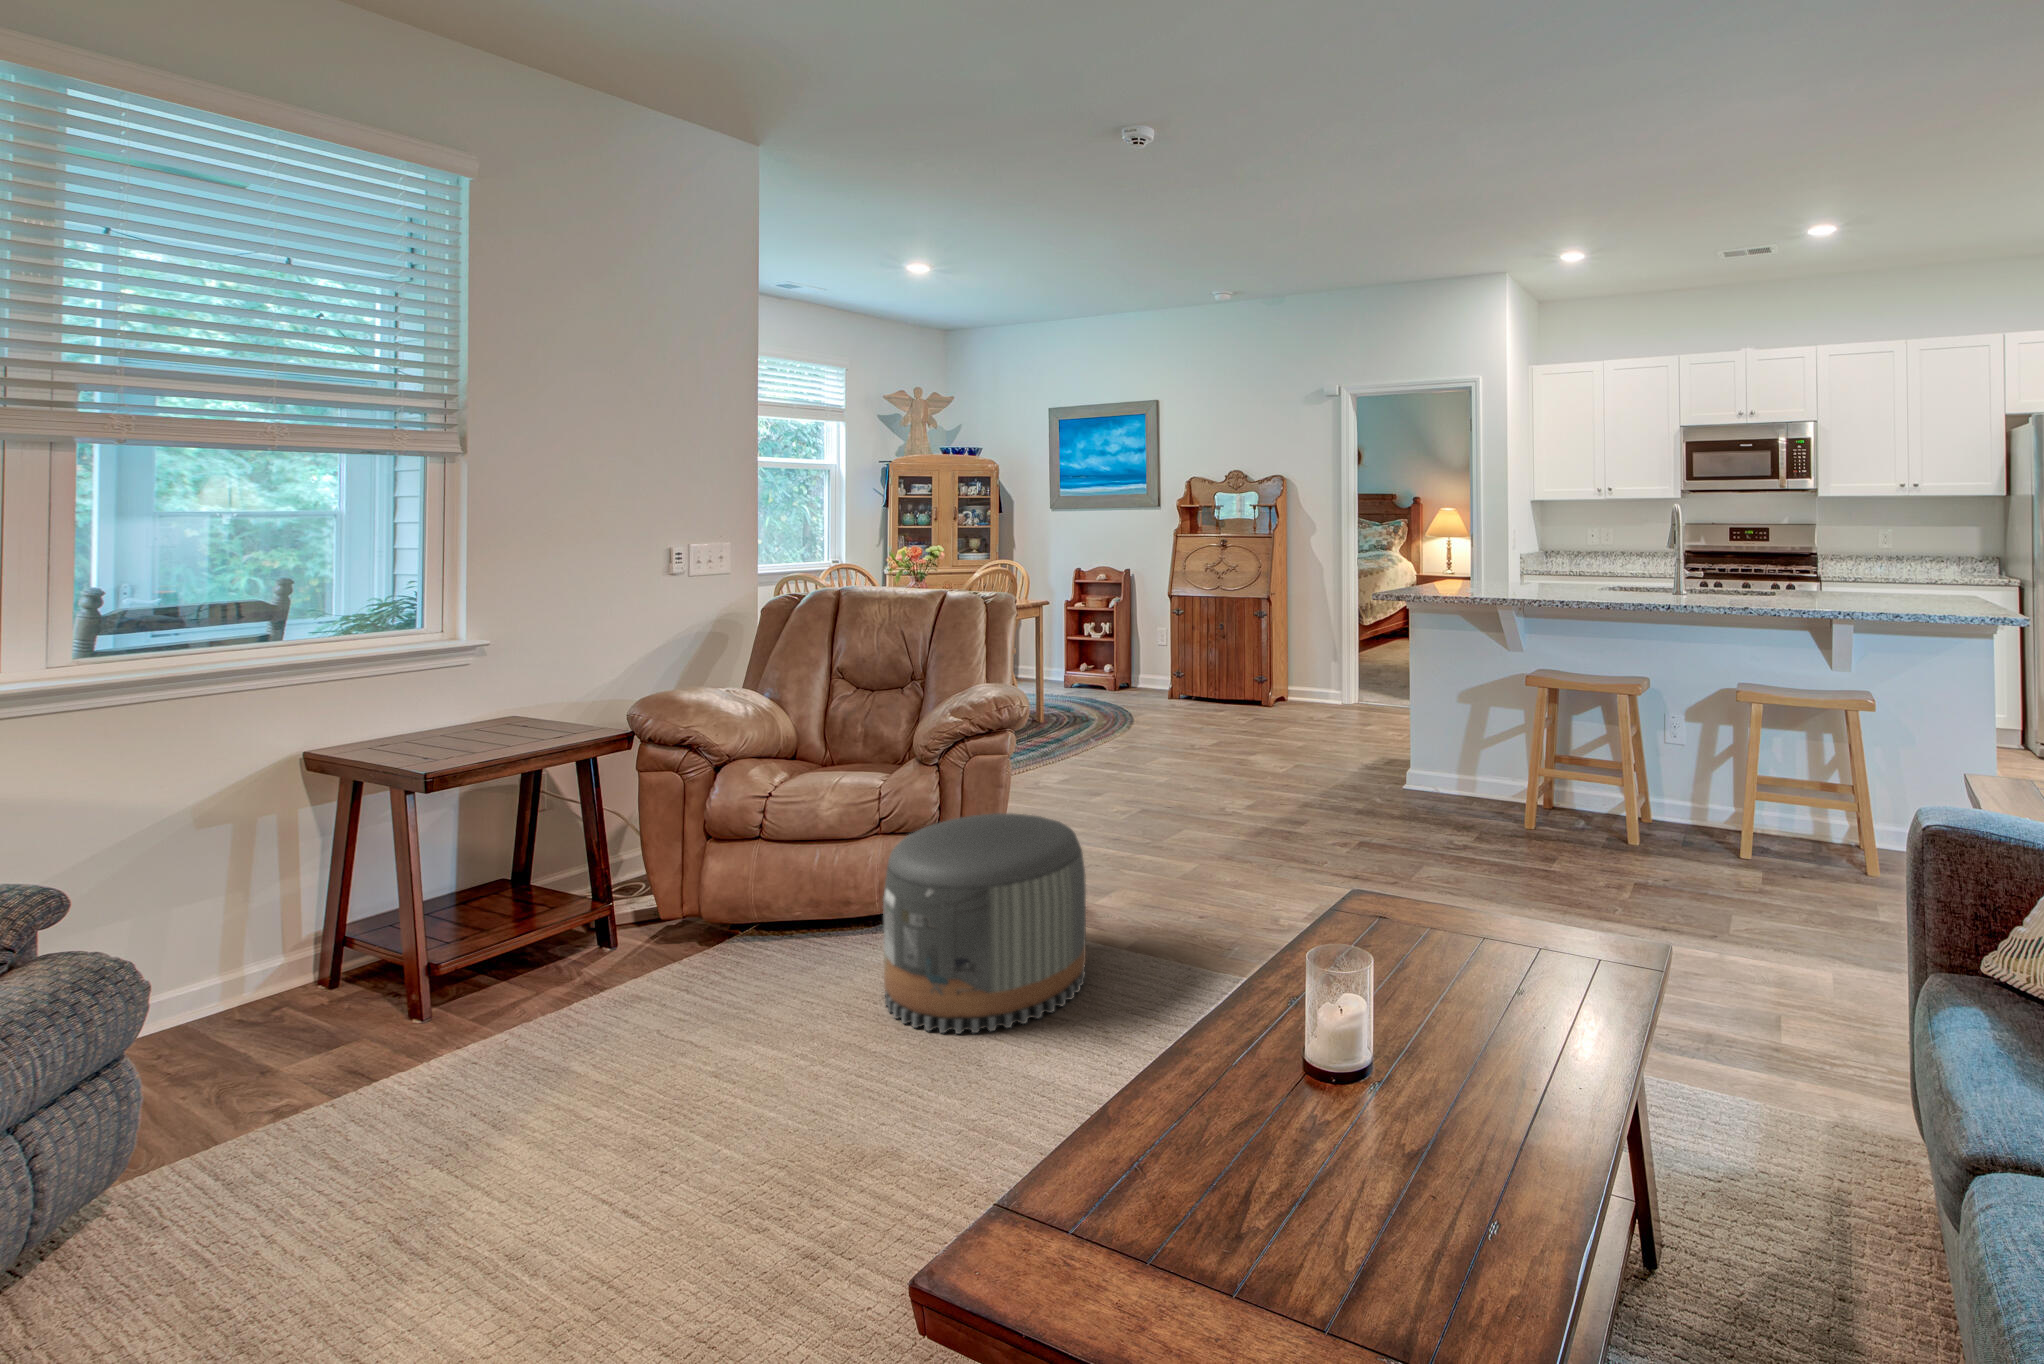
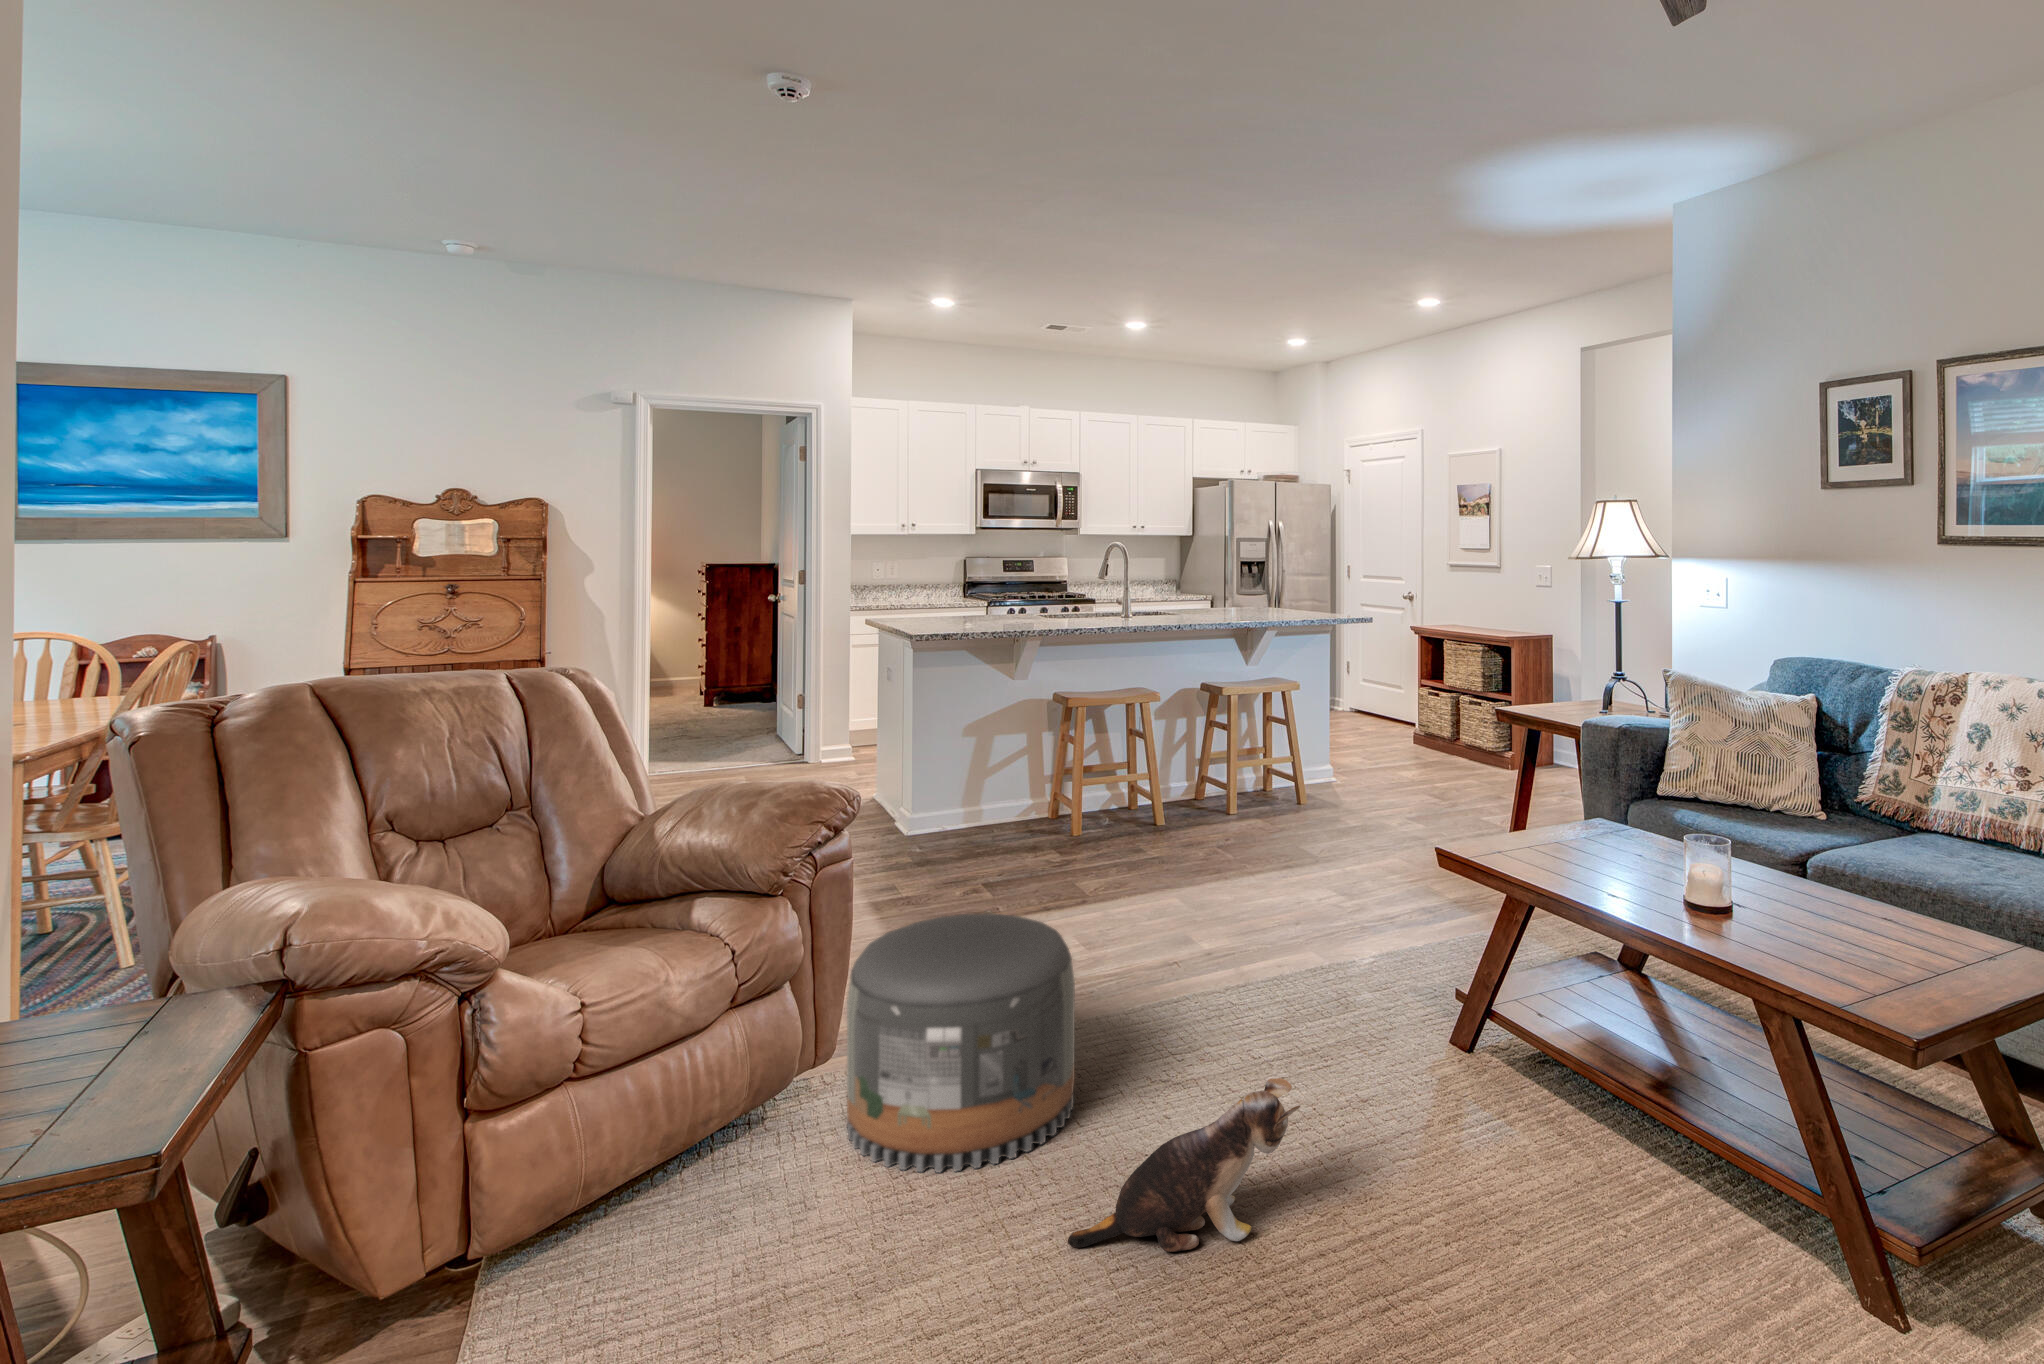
plush toy: none [798,1050,914,1191] -> present [1068,1078,1300,1252]

